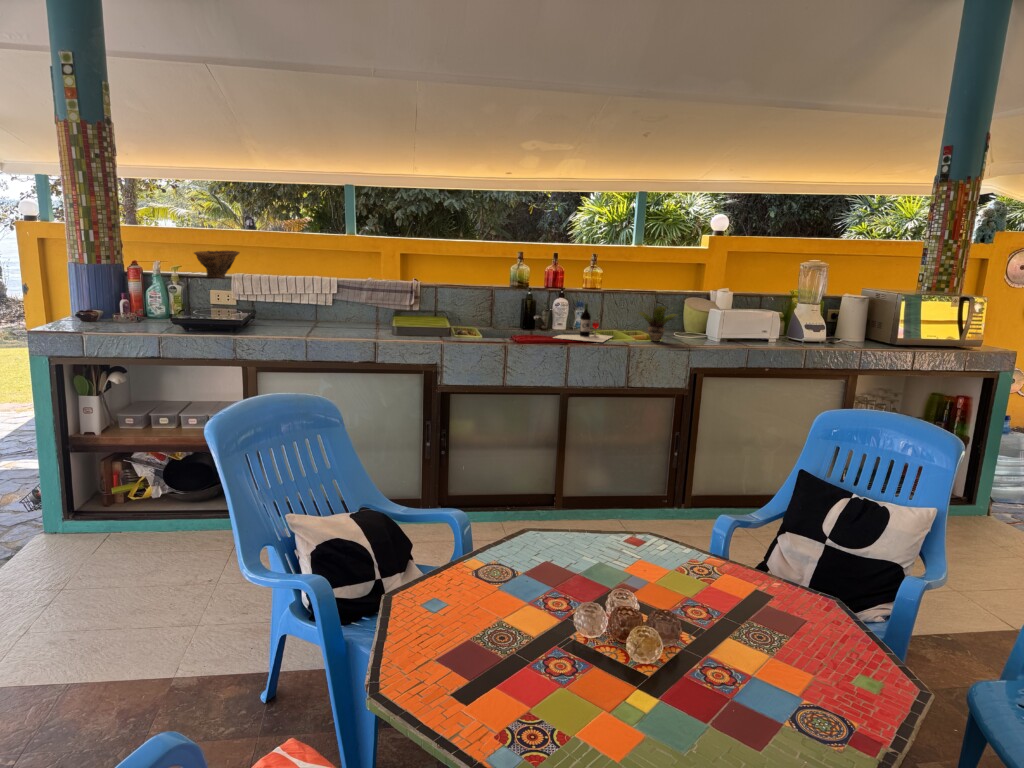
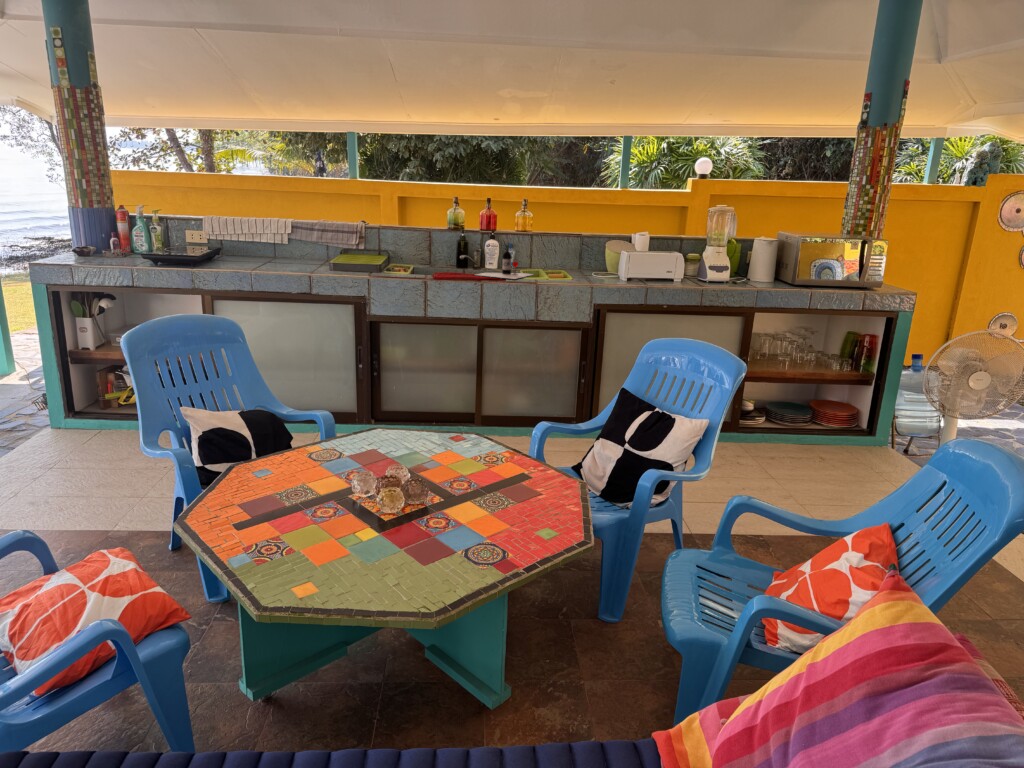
bowl: present [194,251,239,278] -> none [168,196,209,220]
potted plant: present [638,306,677,342] -> none [553,243,590,279]

